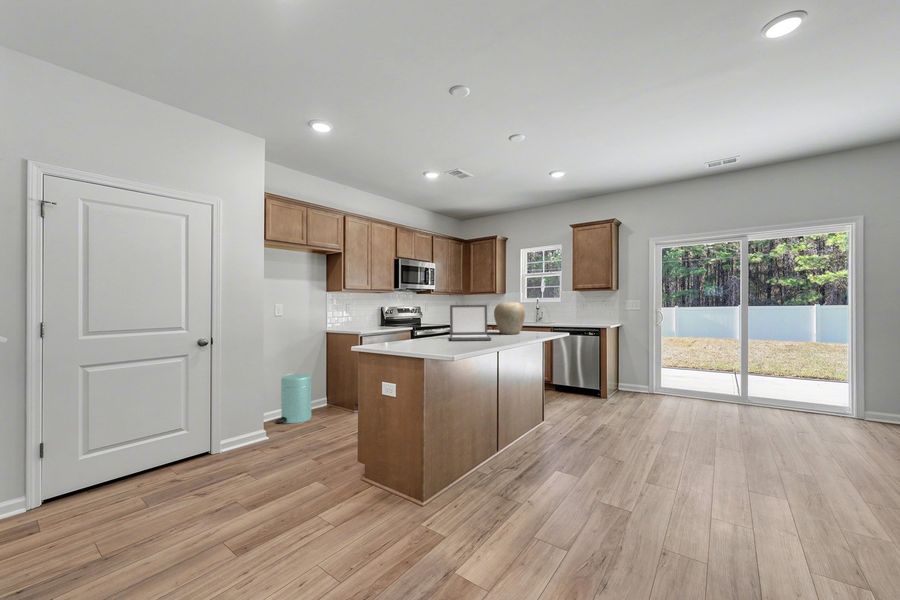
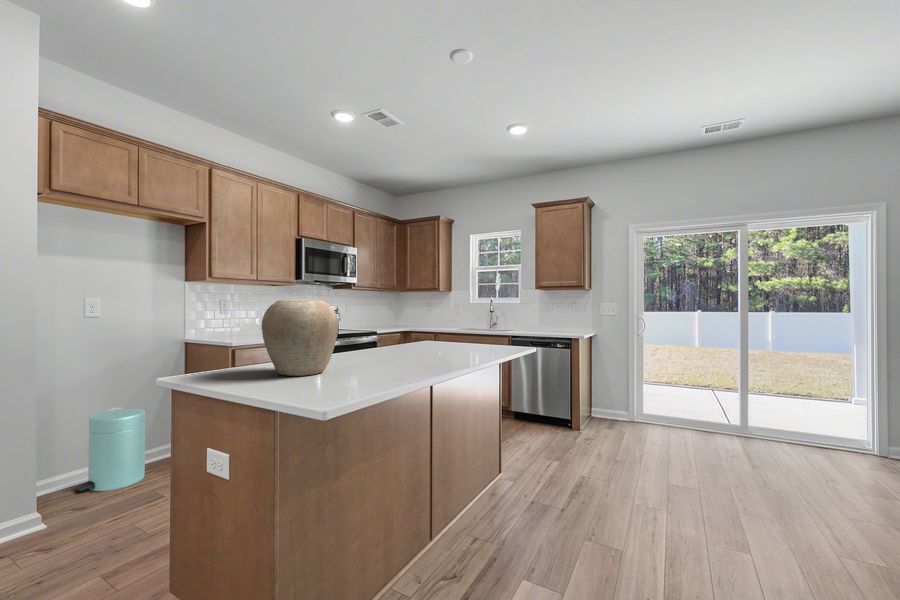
vase: present [494,302,525,334] -> present [262,300,338,376]
laptop: present [450,305,491,341] -> none [355,305,421,363]

